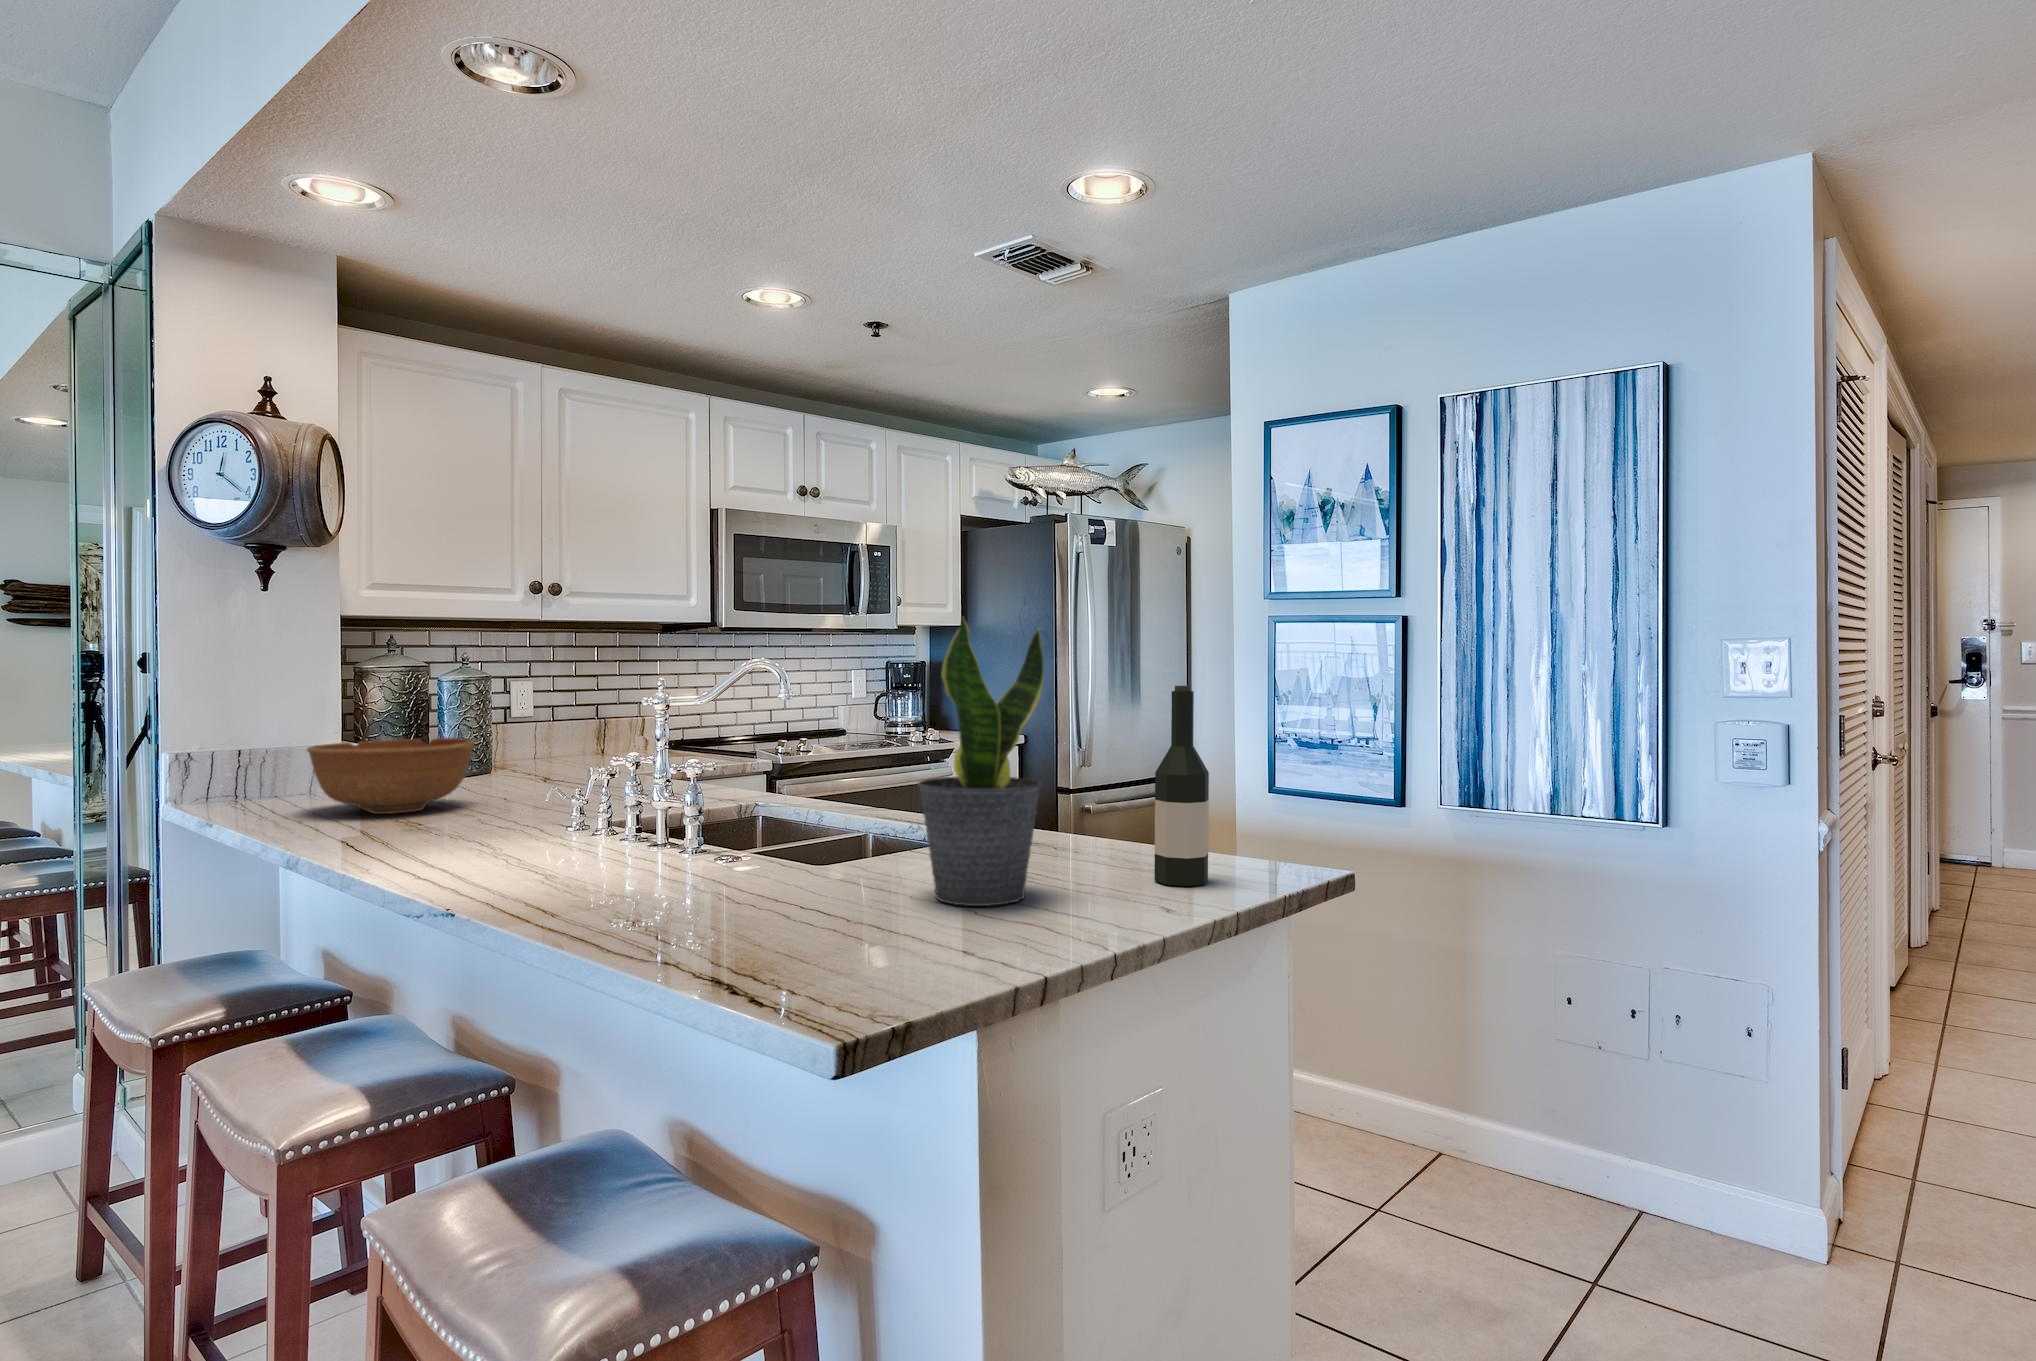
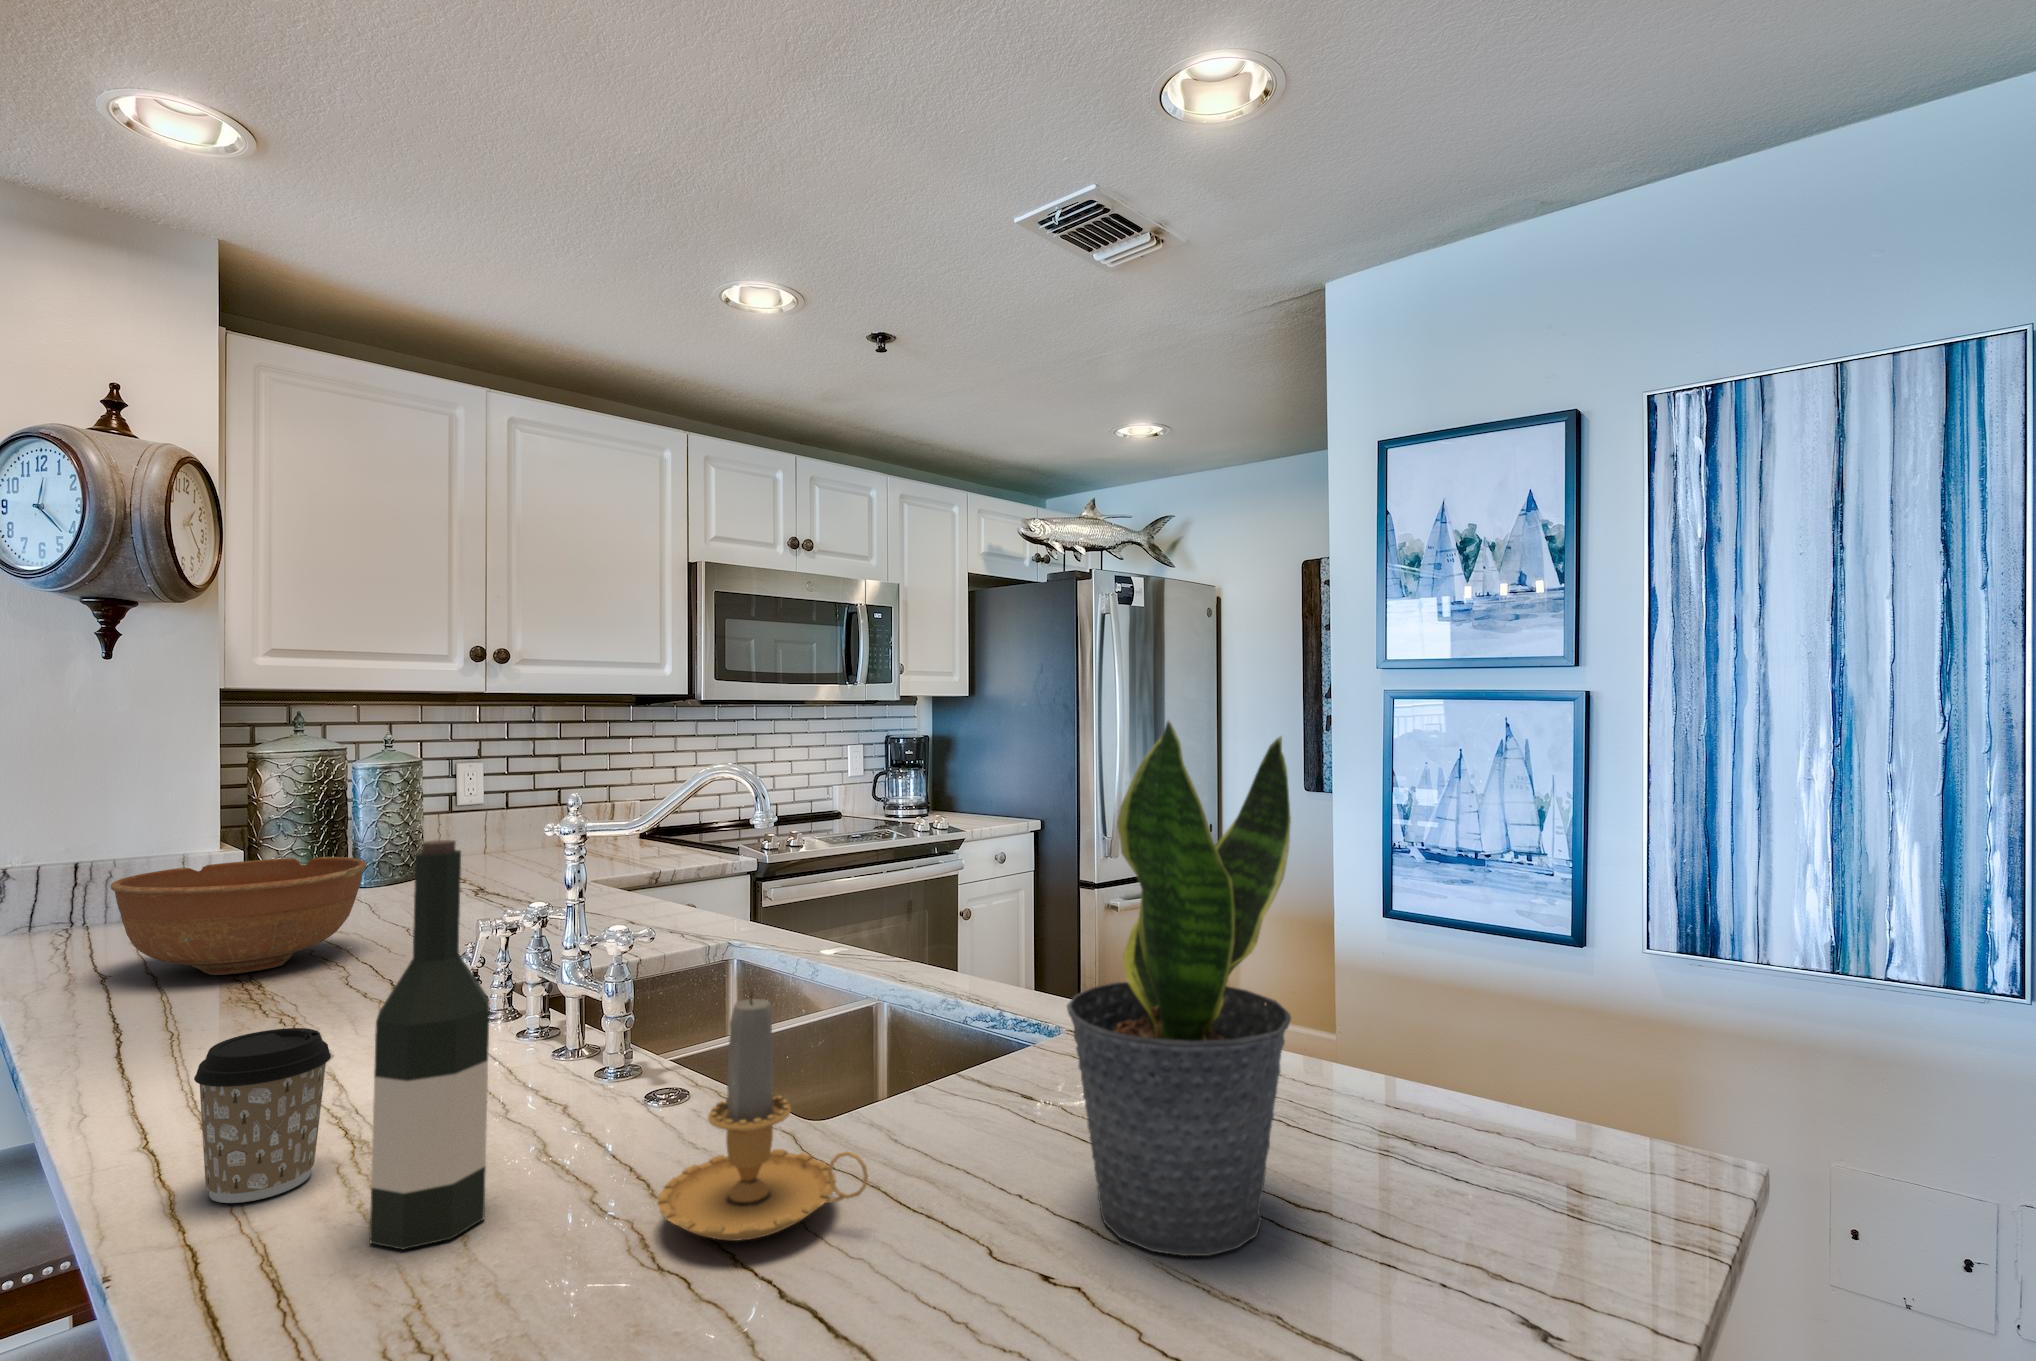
wine bottle: present [1154,686,1209,886] -> present [370,840,489,1249]
candle: none [691,770,805,899] -> present [658,997,868,1241]
coffee cup: none [434,801,504,888] -> present [194,1028,331,1203]

